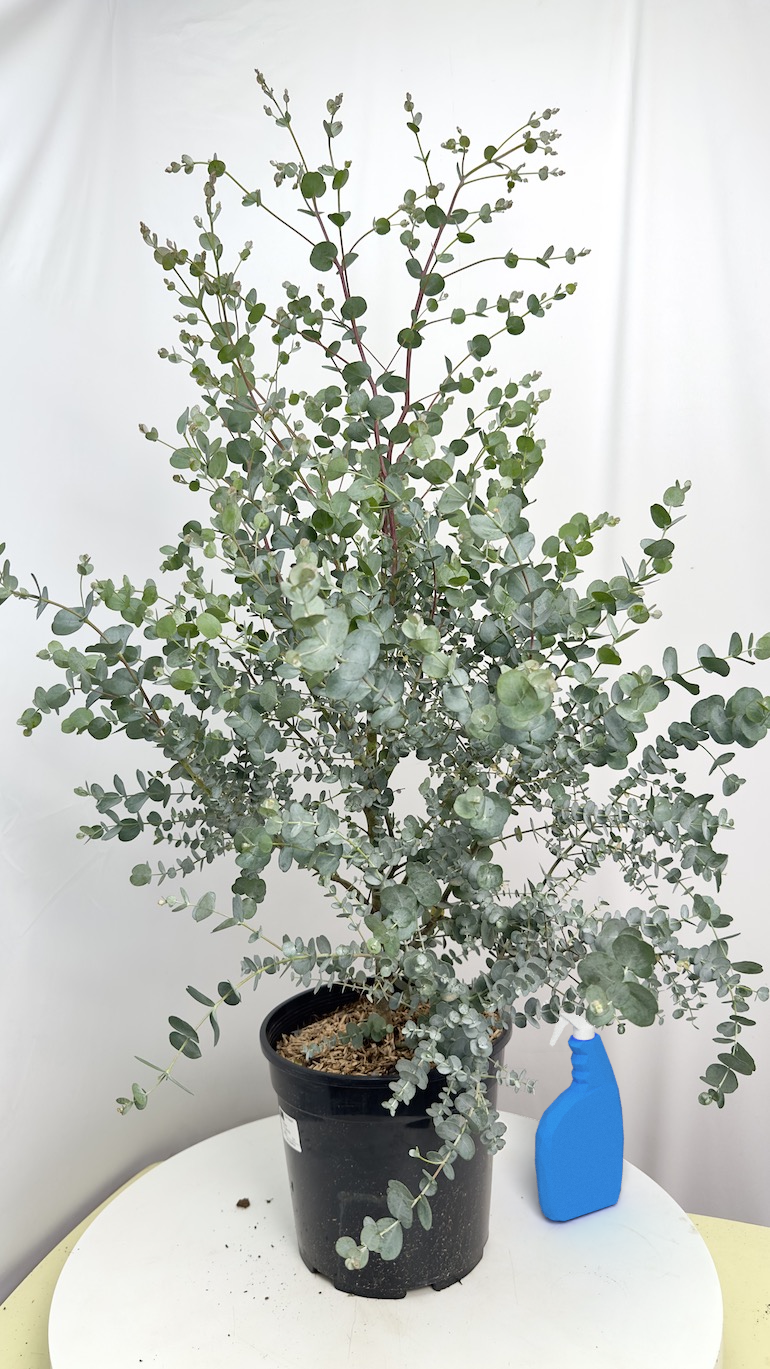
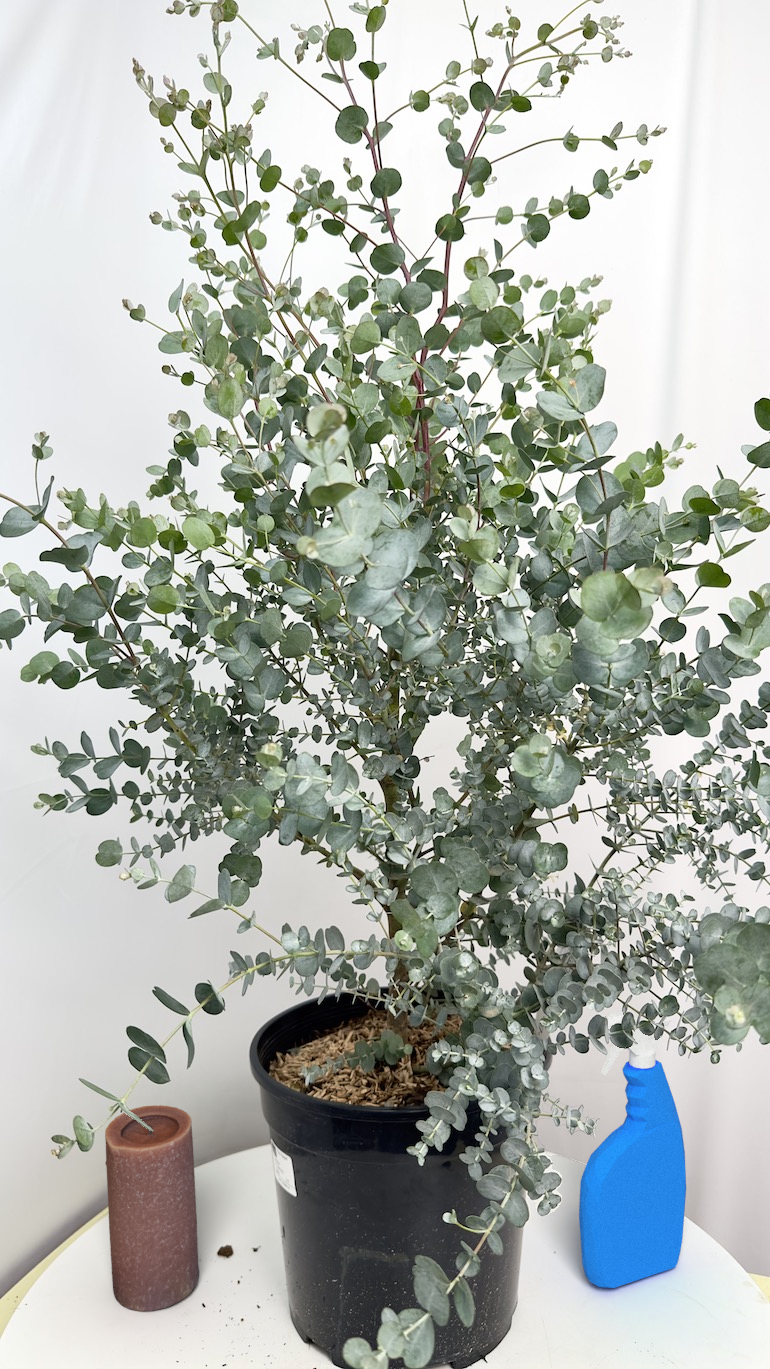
candle: none [144,1081,224,1250] -> present [105,1105,199,1311]

